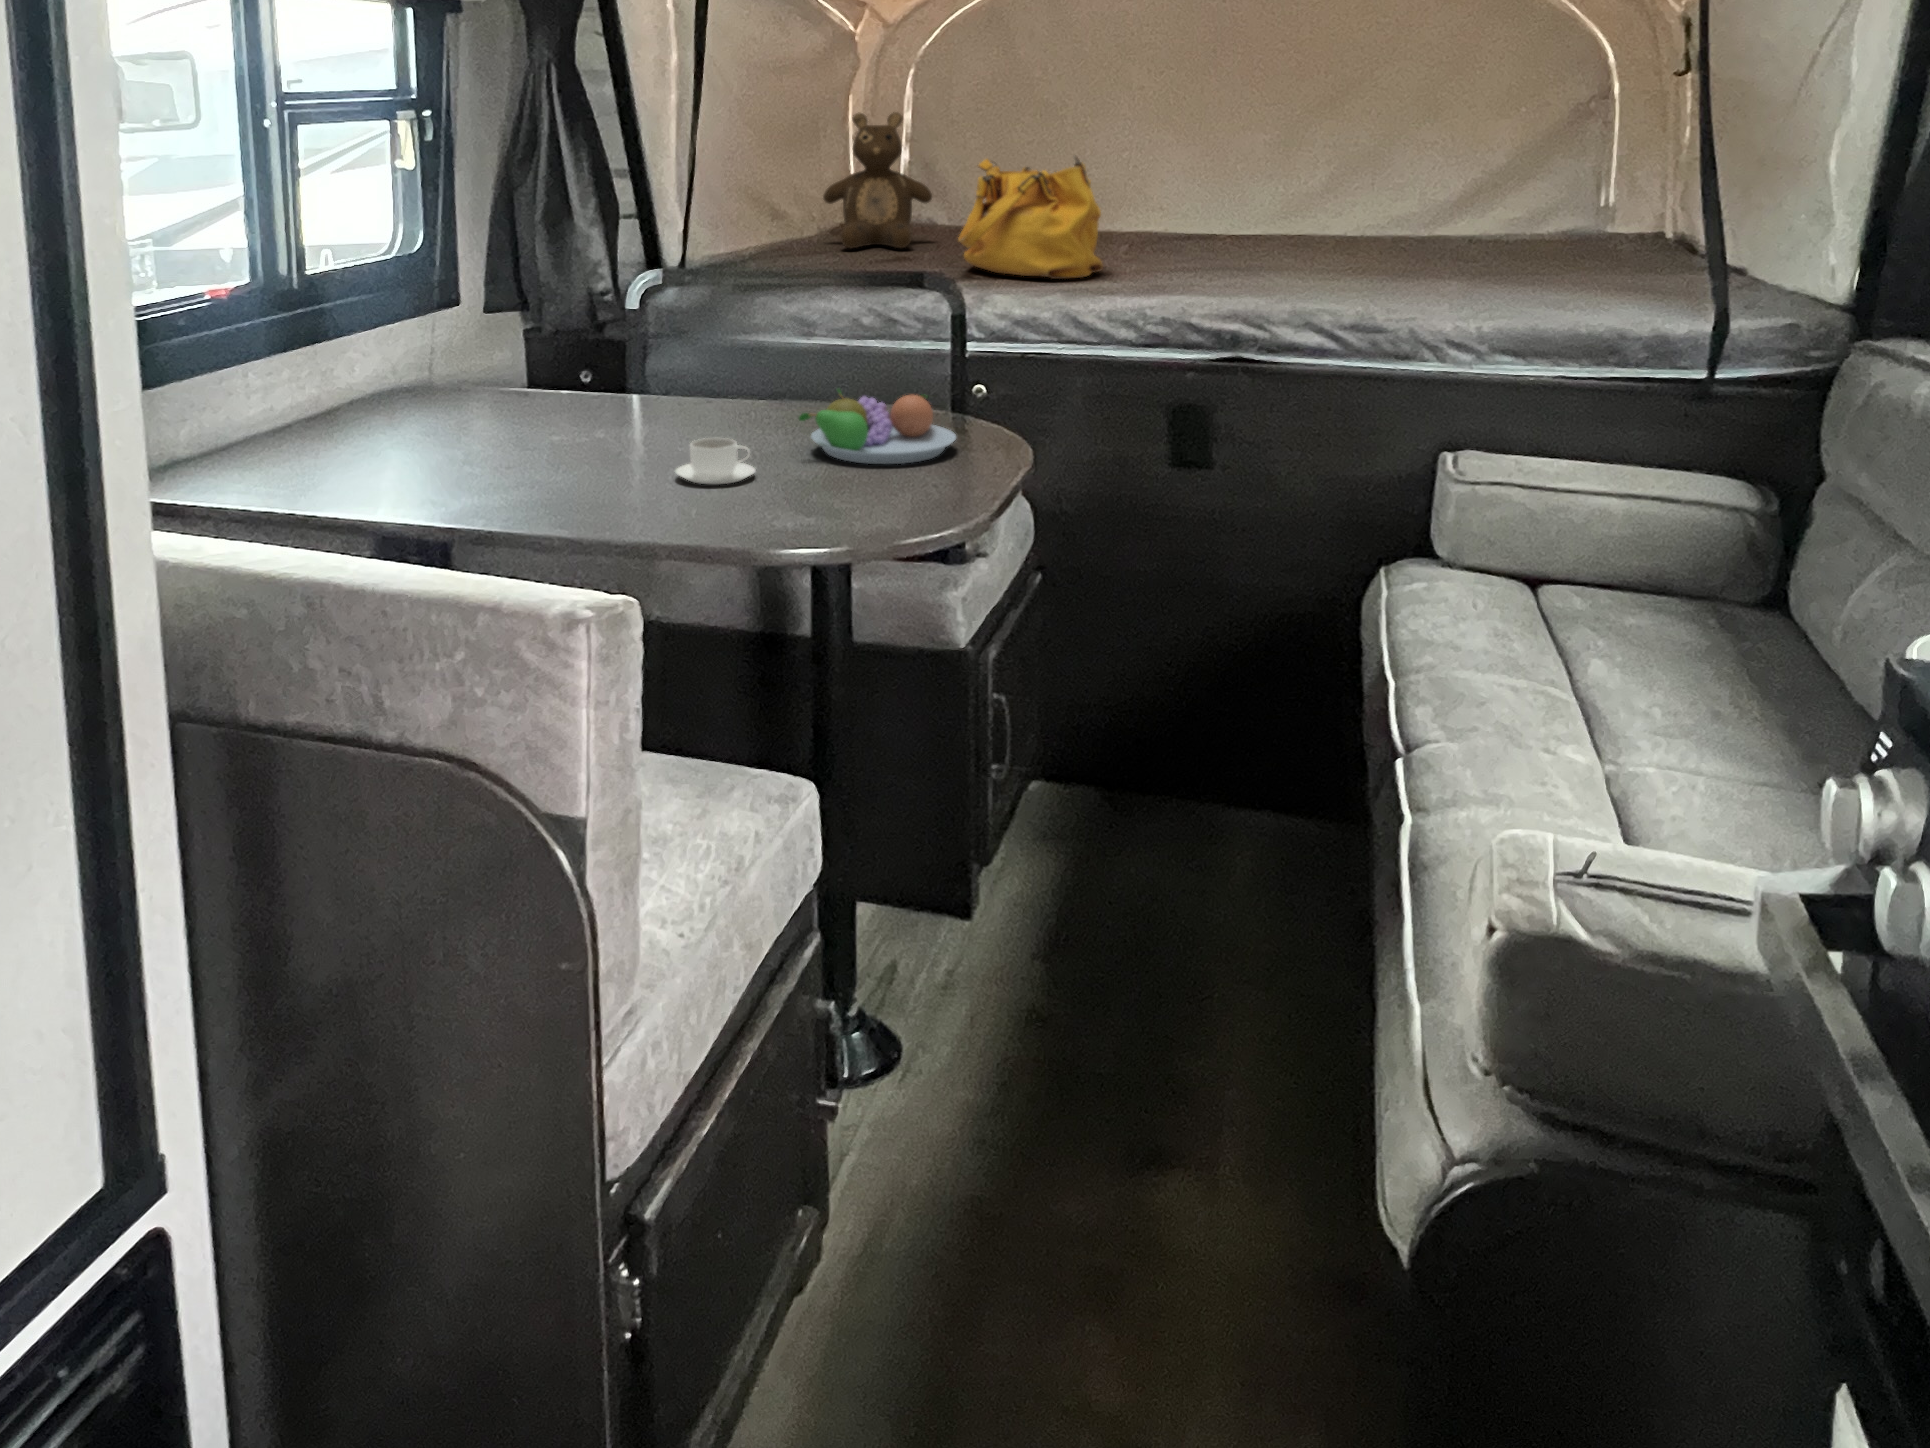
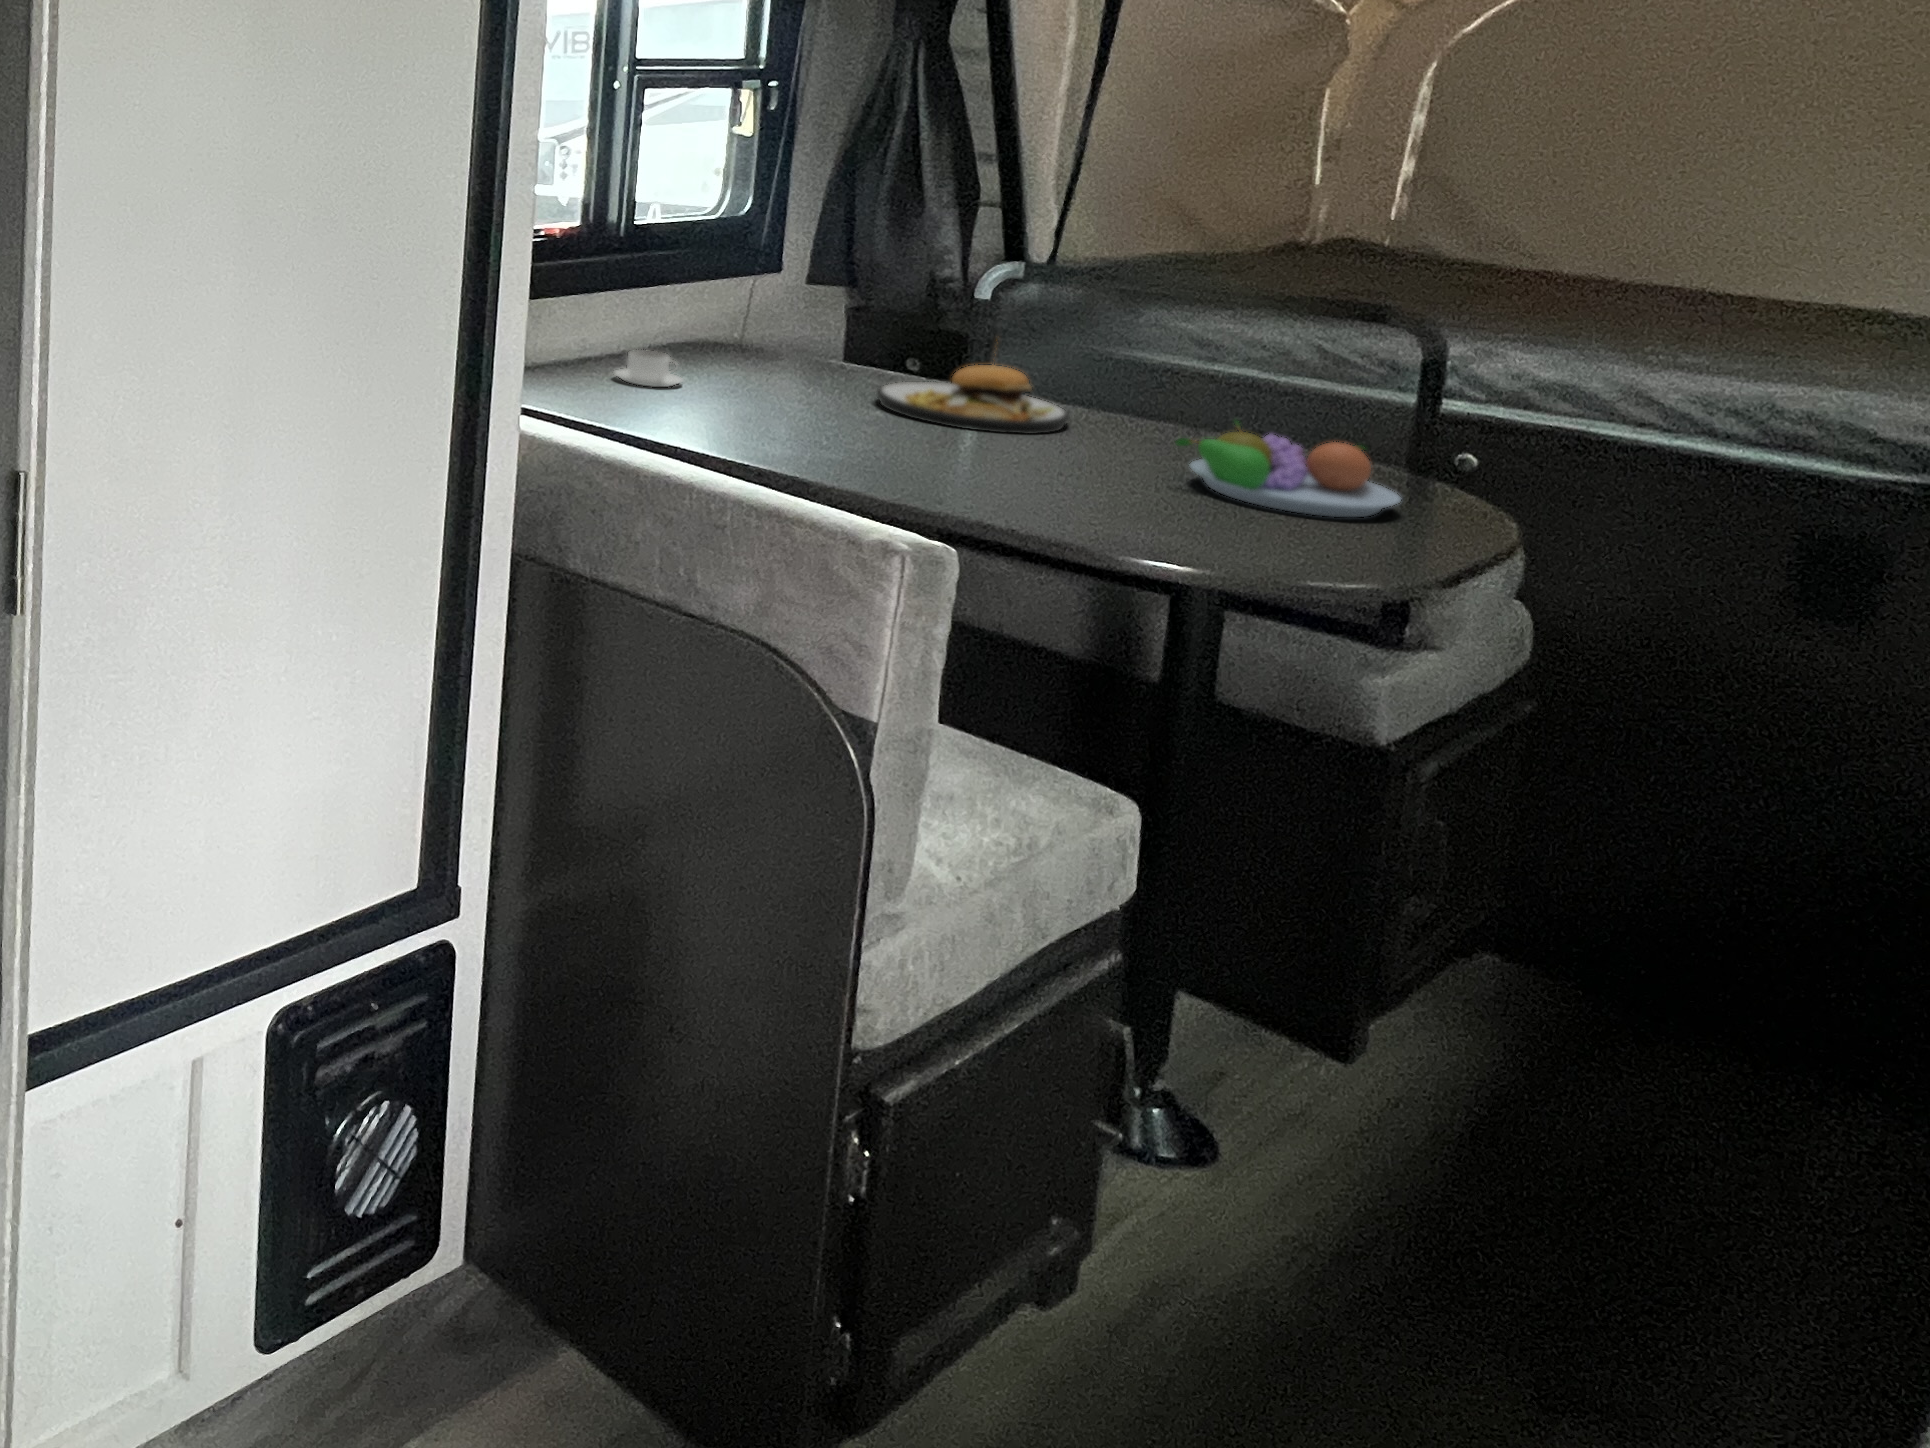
teddy bear: present [823,112,932,248] -> none [1266,107,1443,276]
handbag: present [958,156,1103,279] -> none [1467,179,1733,346]
plate: none [557,341,716,436] -> present [877,354,1069,434]
coffee cup: present [675,438,755,484] -> present [615,350,682,387]

